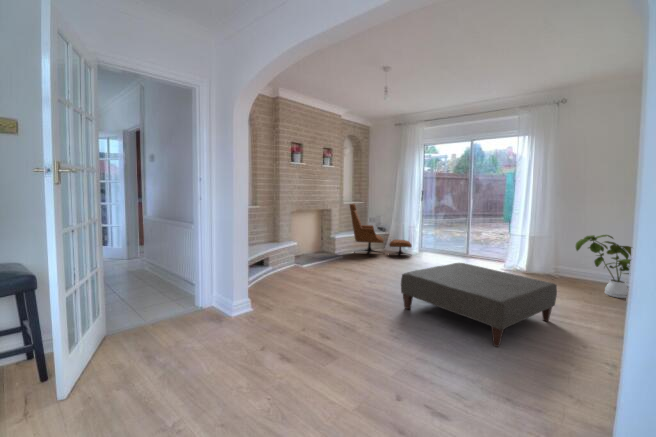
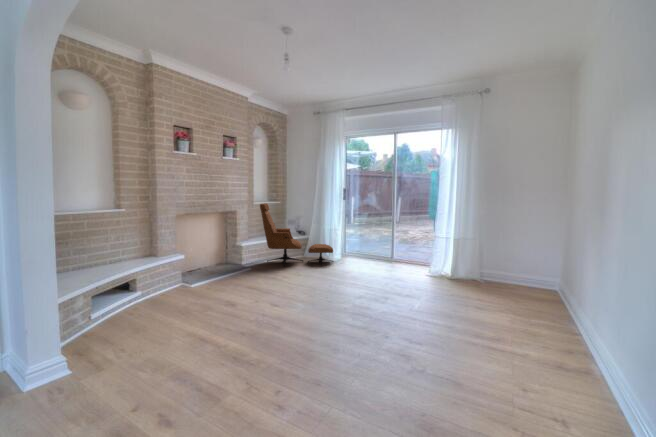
house plant: present [576,235,632,298] -> none [501,235,570,304]
ottoman: present [401,263,557,347] -> none [302,275,487,402]

